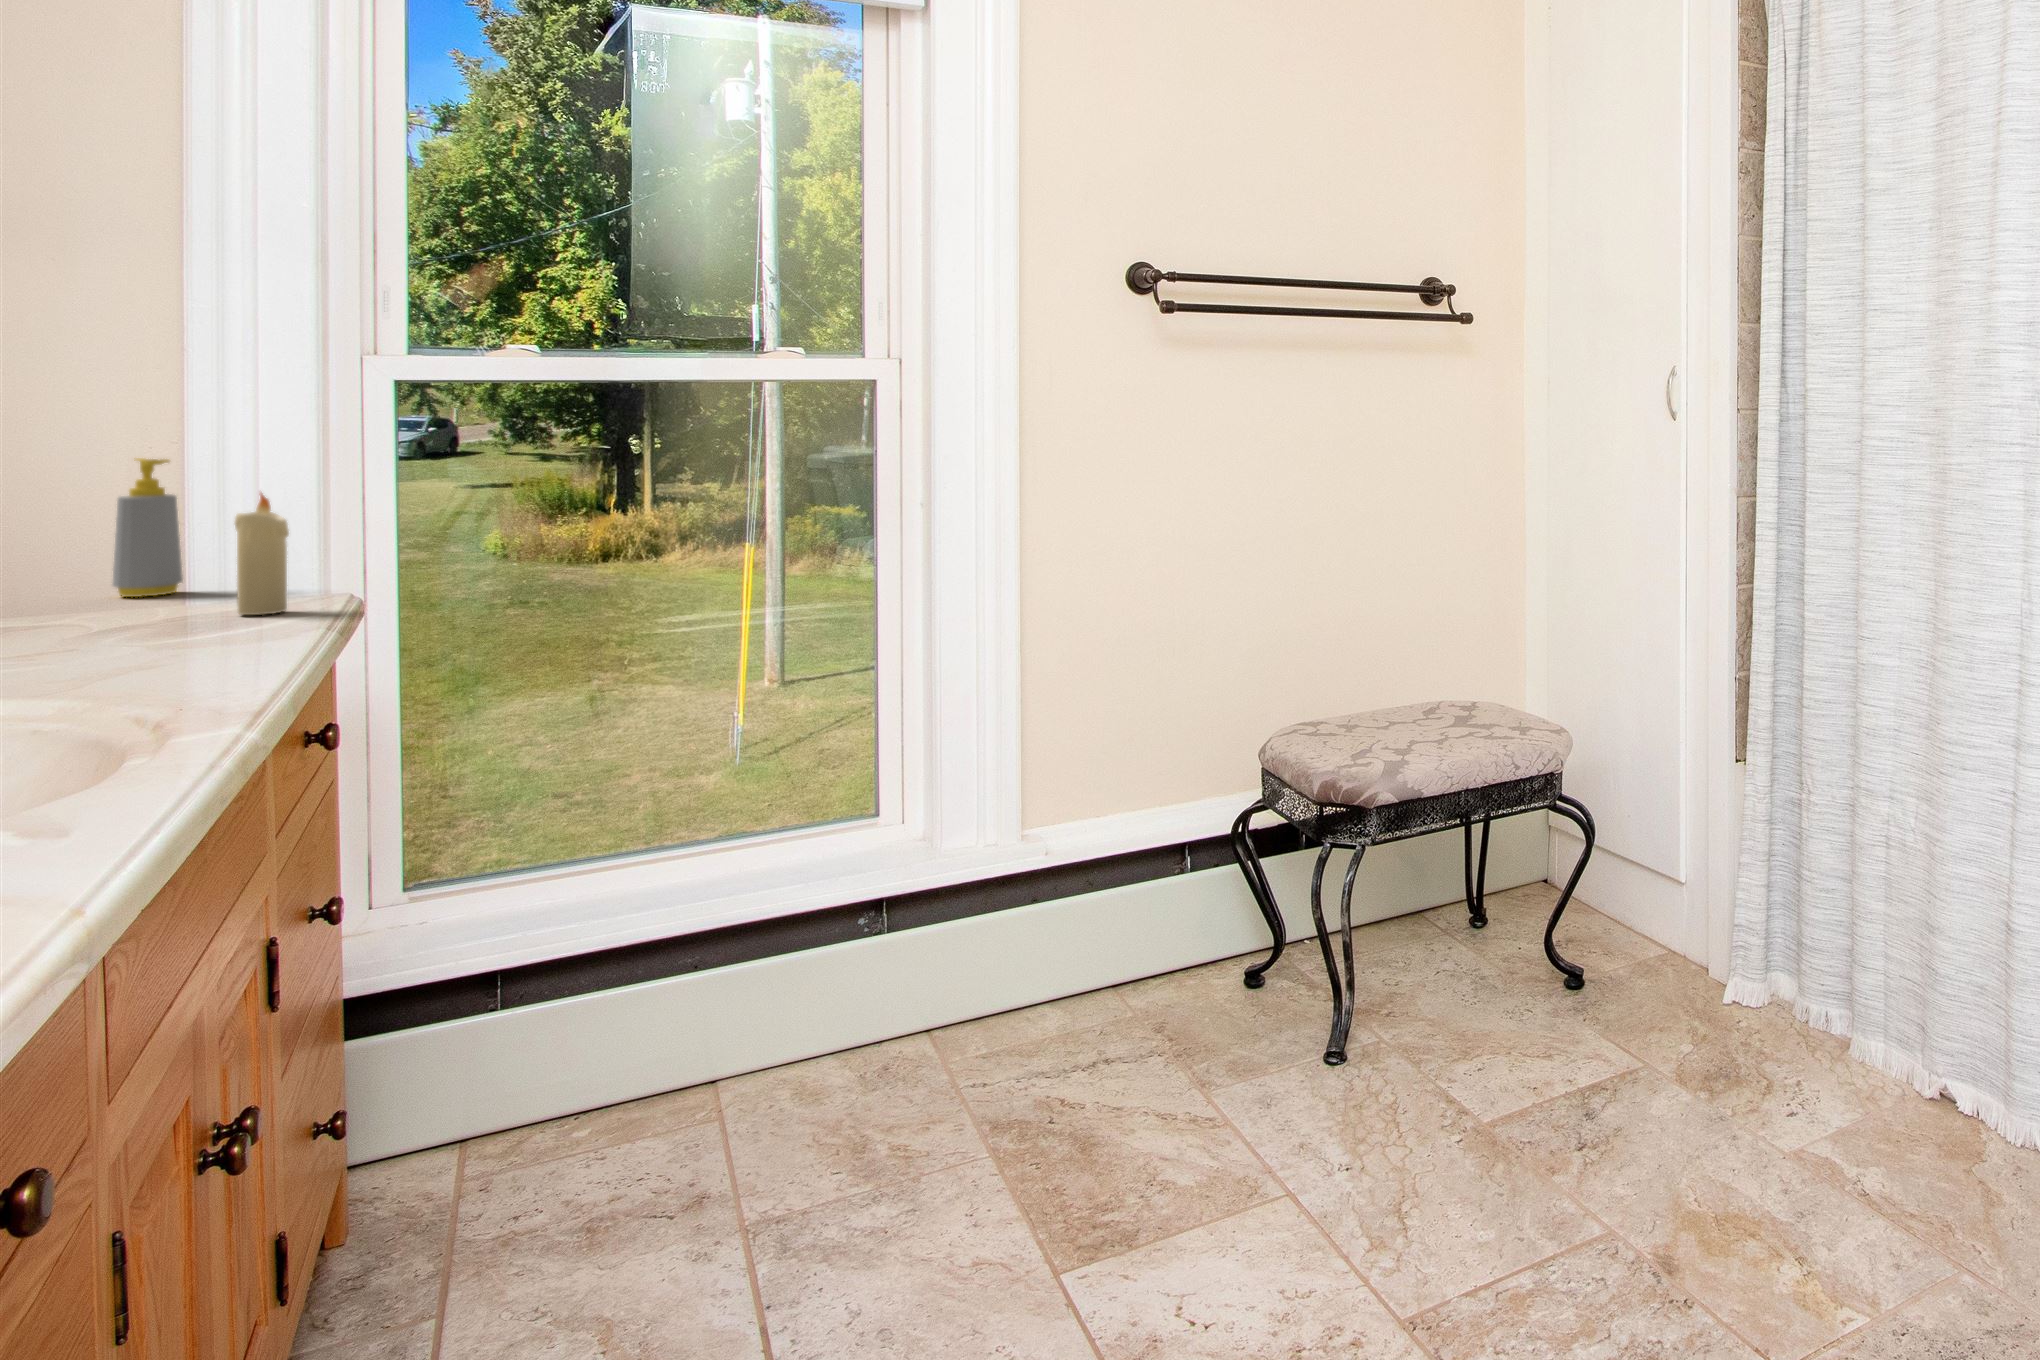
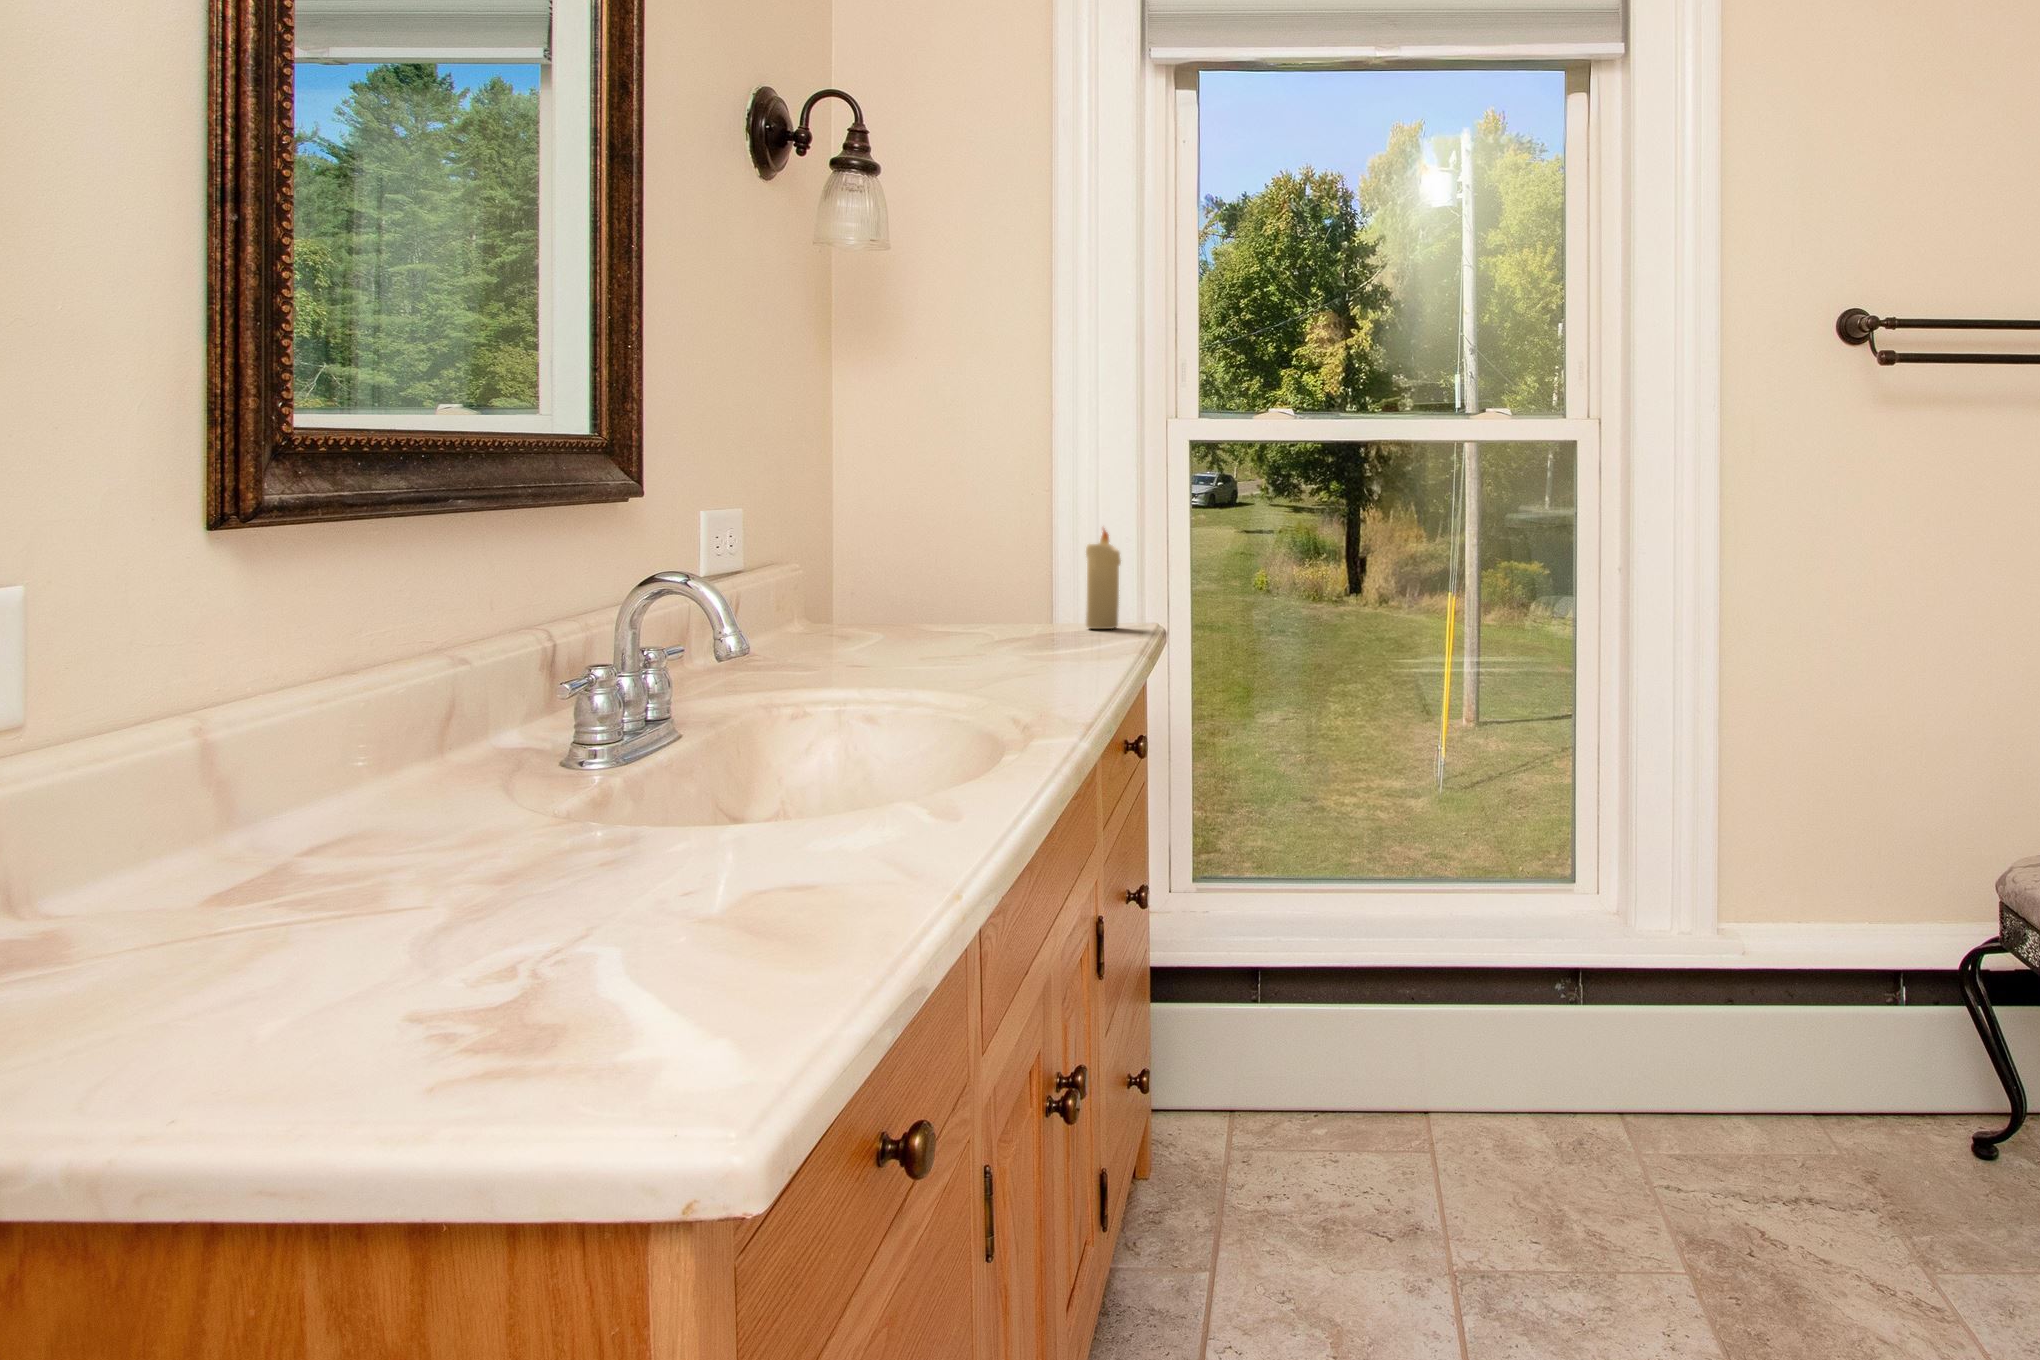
soap bottle: present [113,458,183,597] -> none [1012,501,1054,611]

